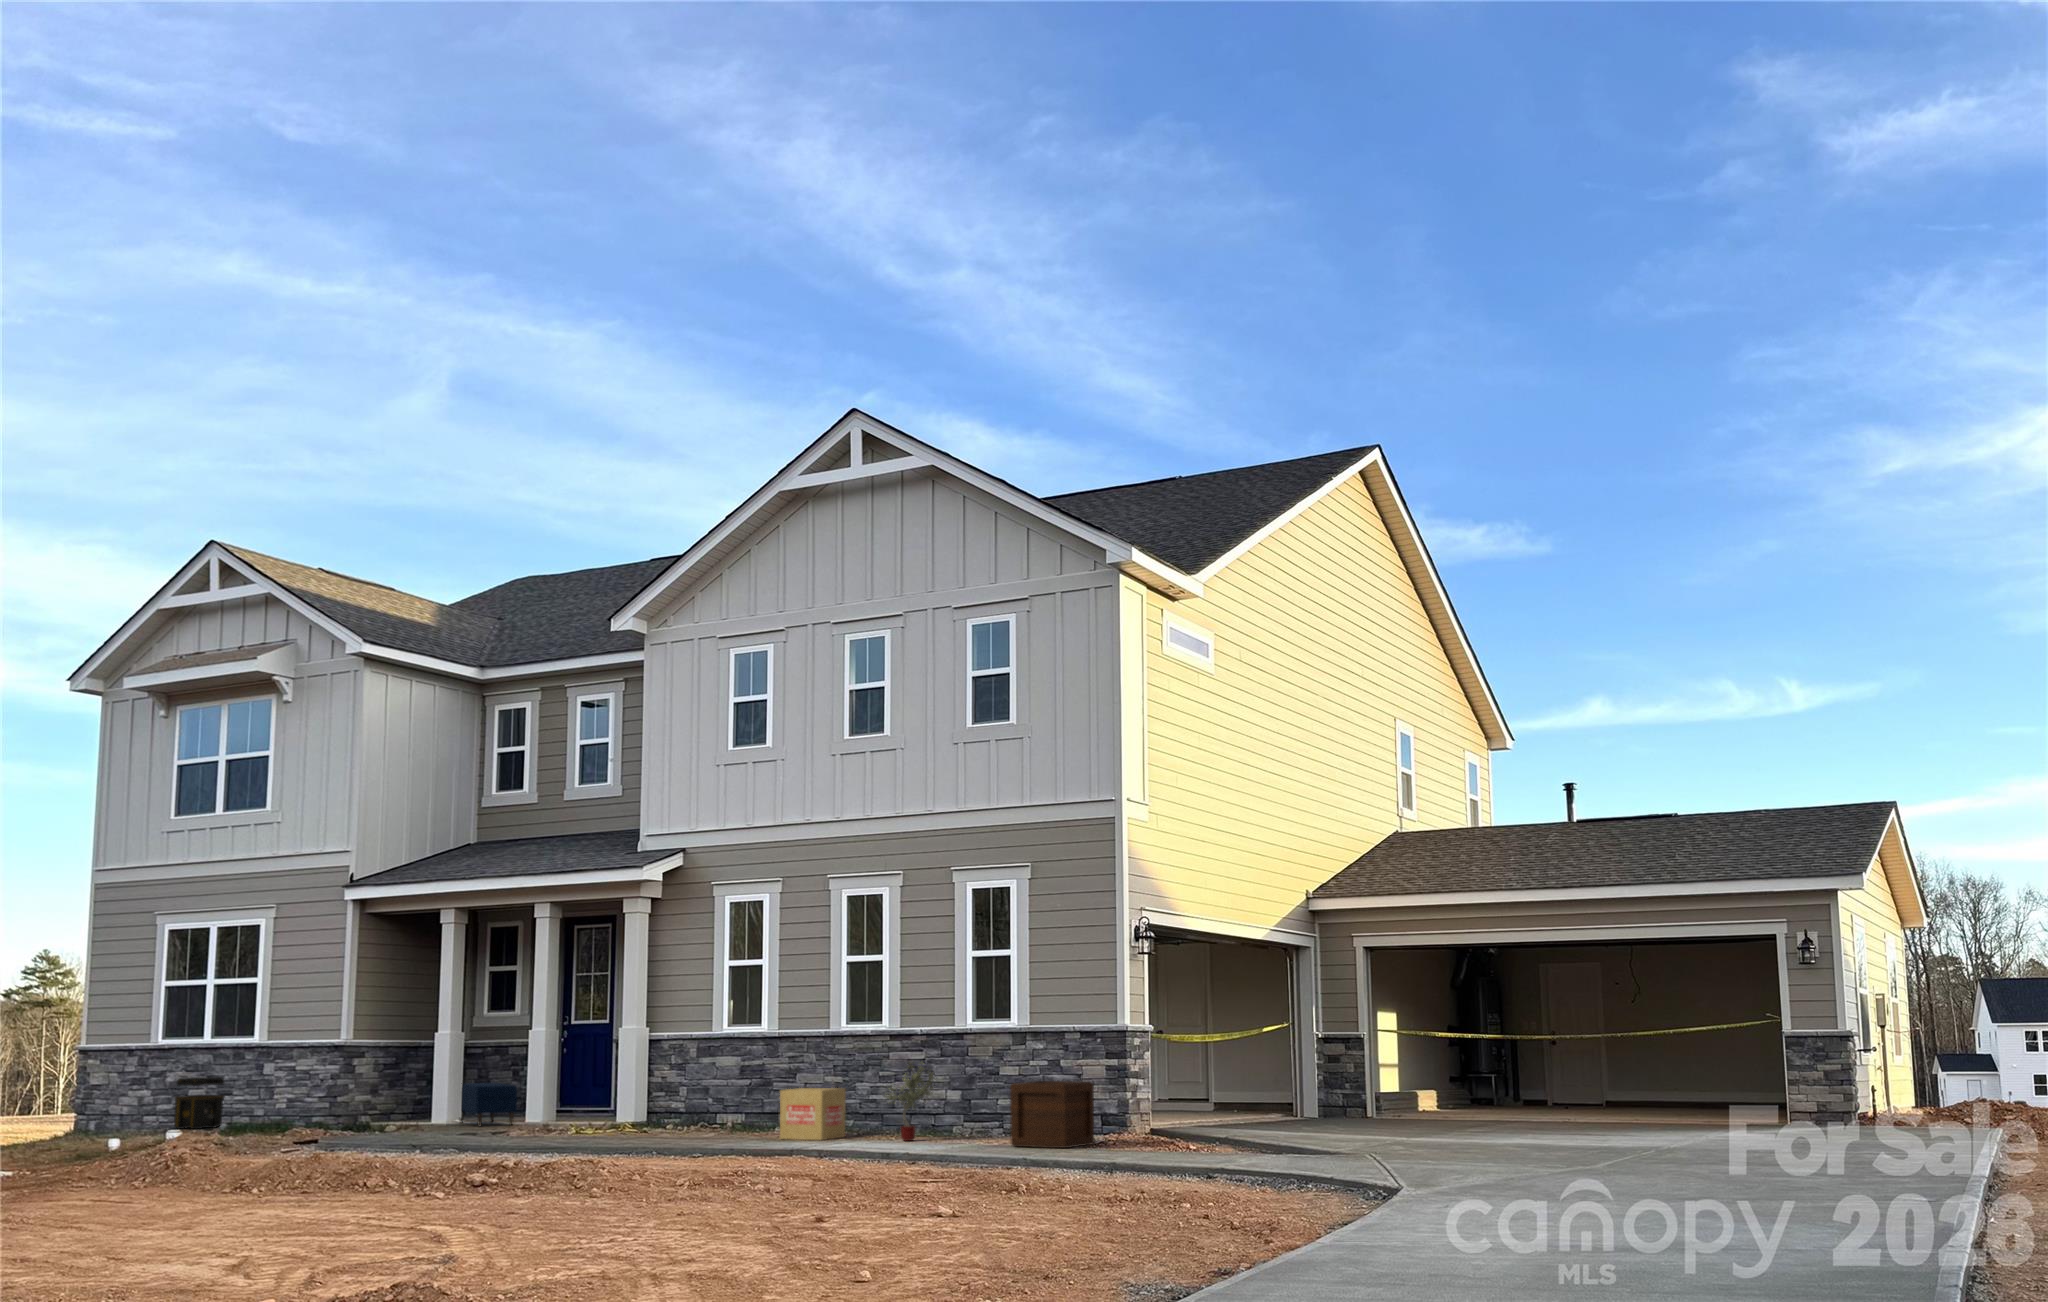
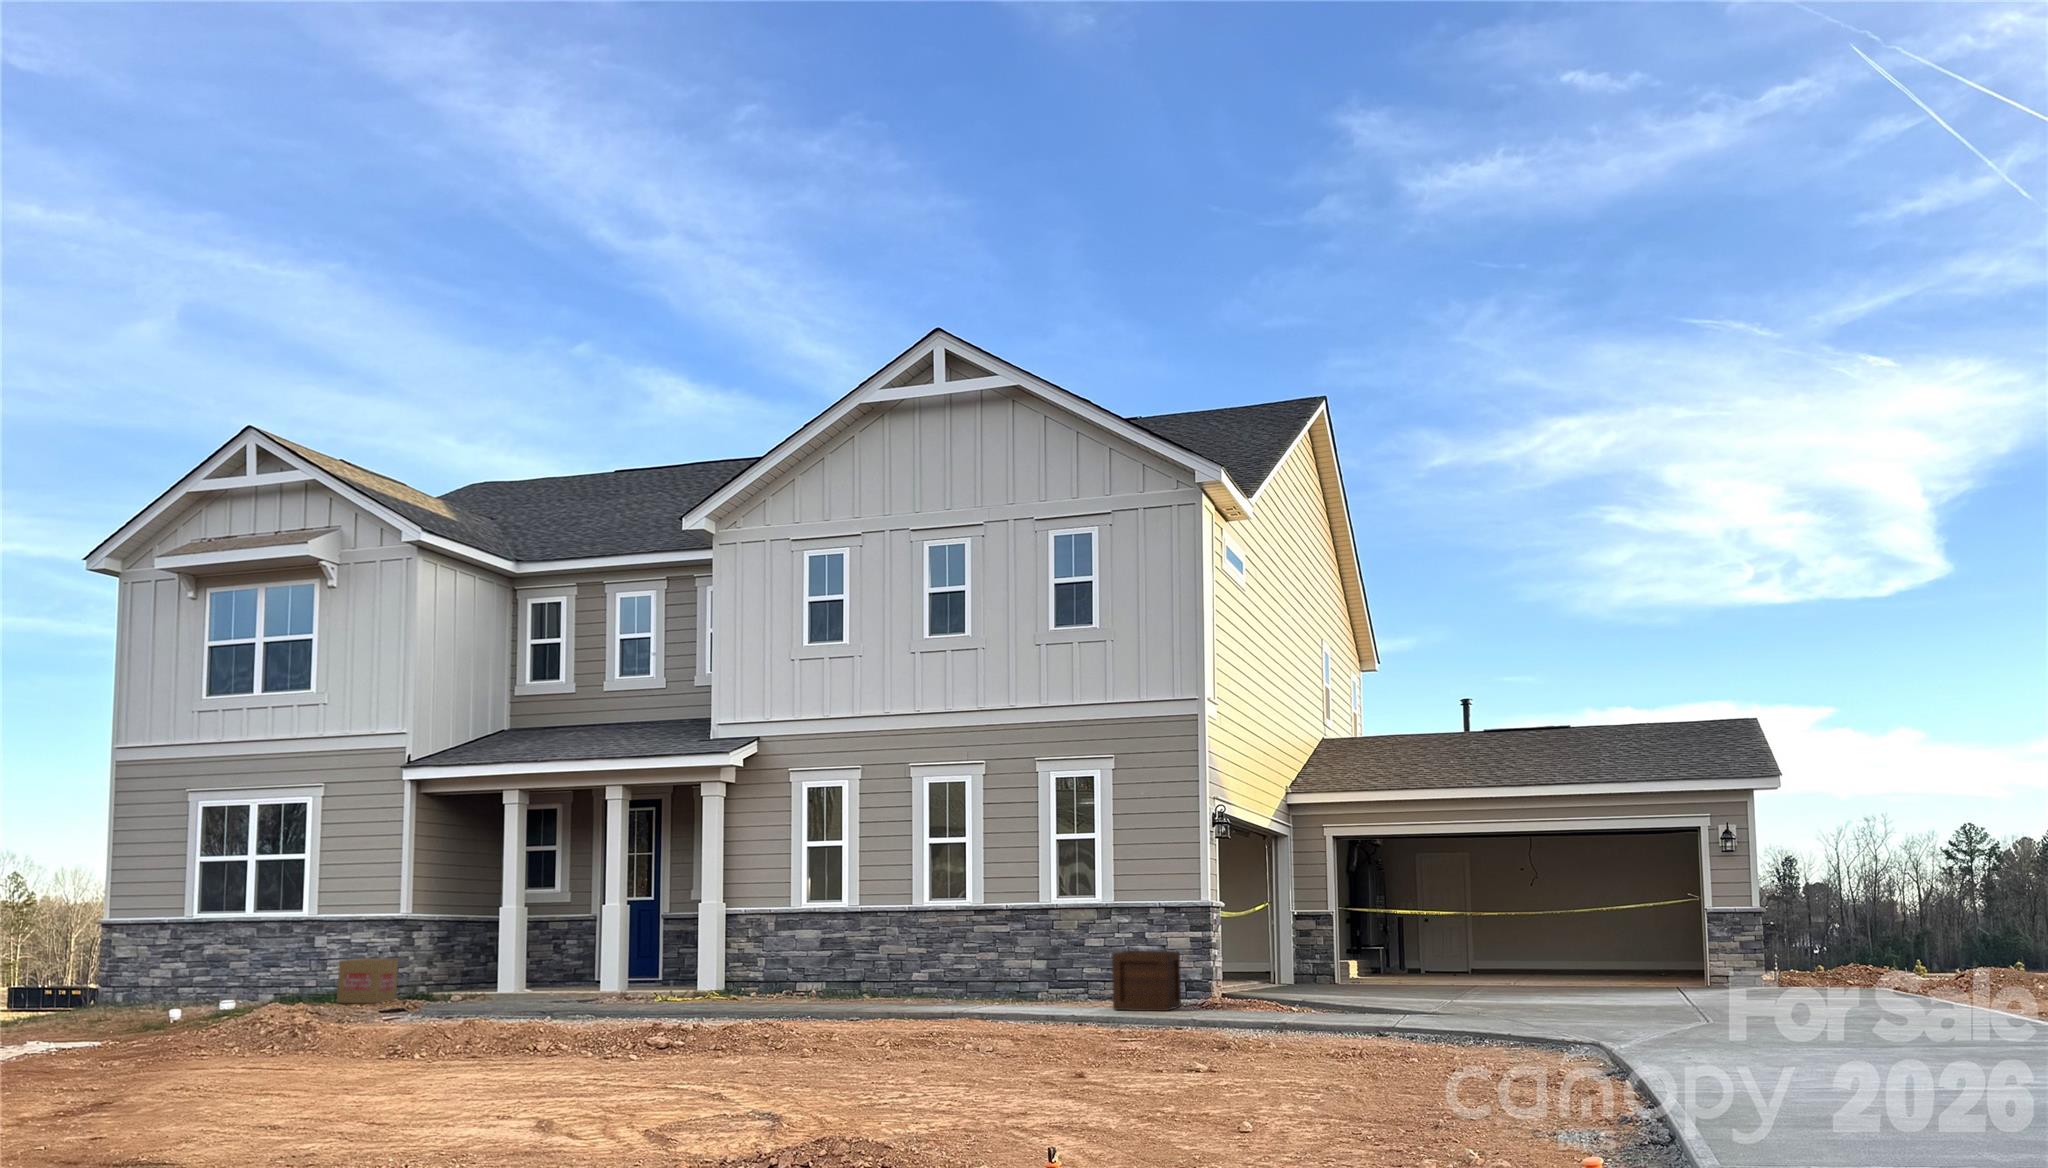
potted tree: present [885,1062,934,1141] -> none [974,933,1027,1006]
toolbox: present [174,1077,225,1129] -> none [222,950,272,1001]
bench: present [460,1083,517,1127] -> none [504,954,573,996]
cardboard box: present [780,1088,846,1140] -> present [337,958,398,1003]

